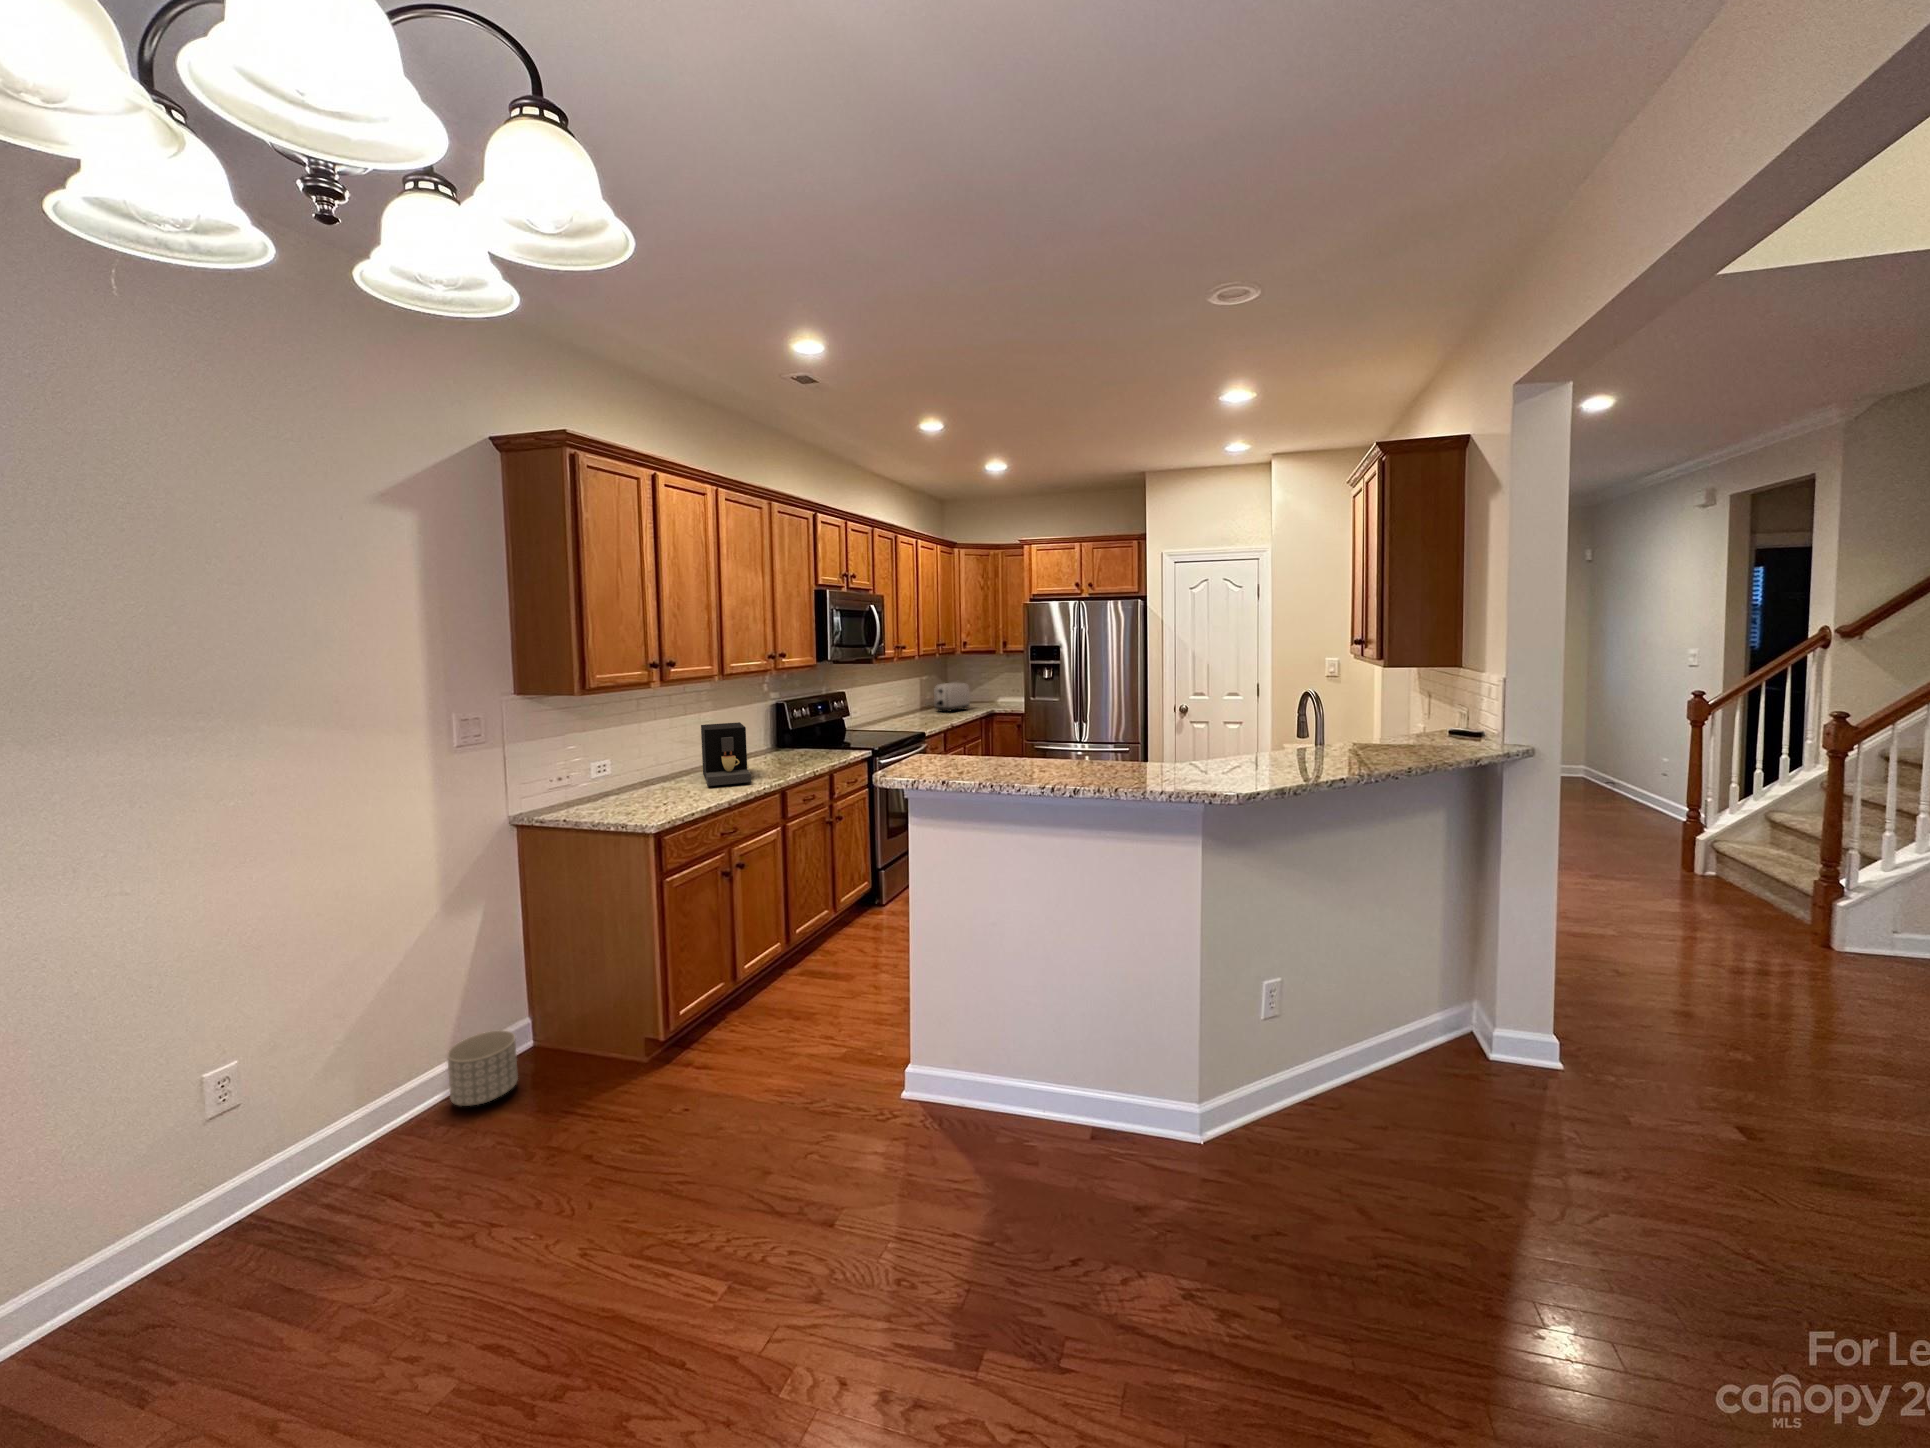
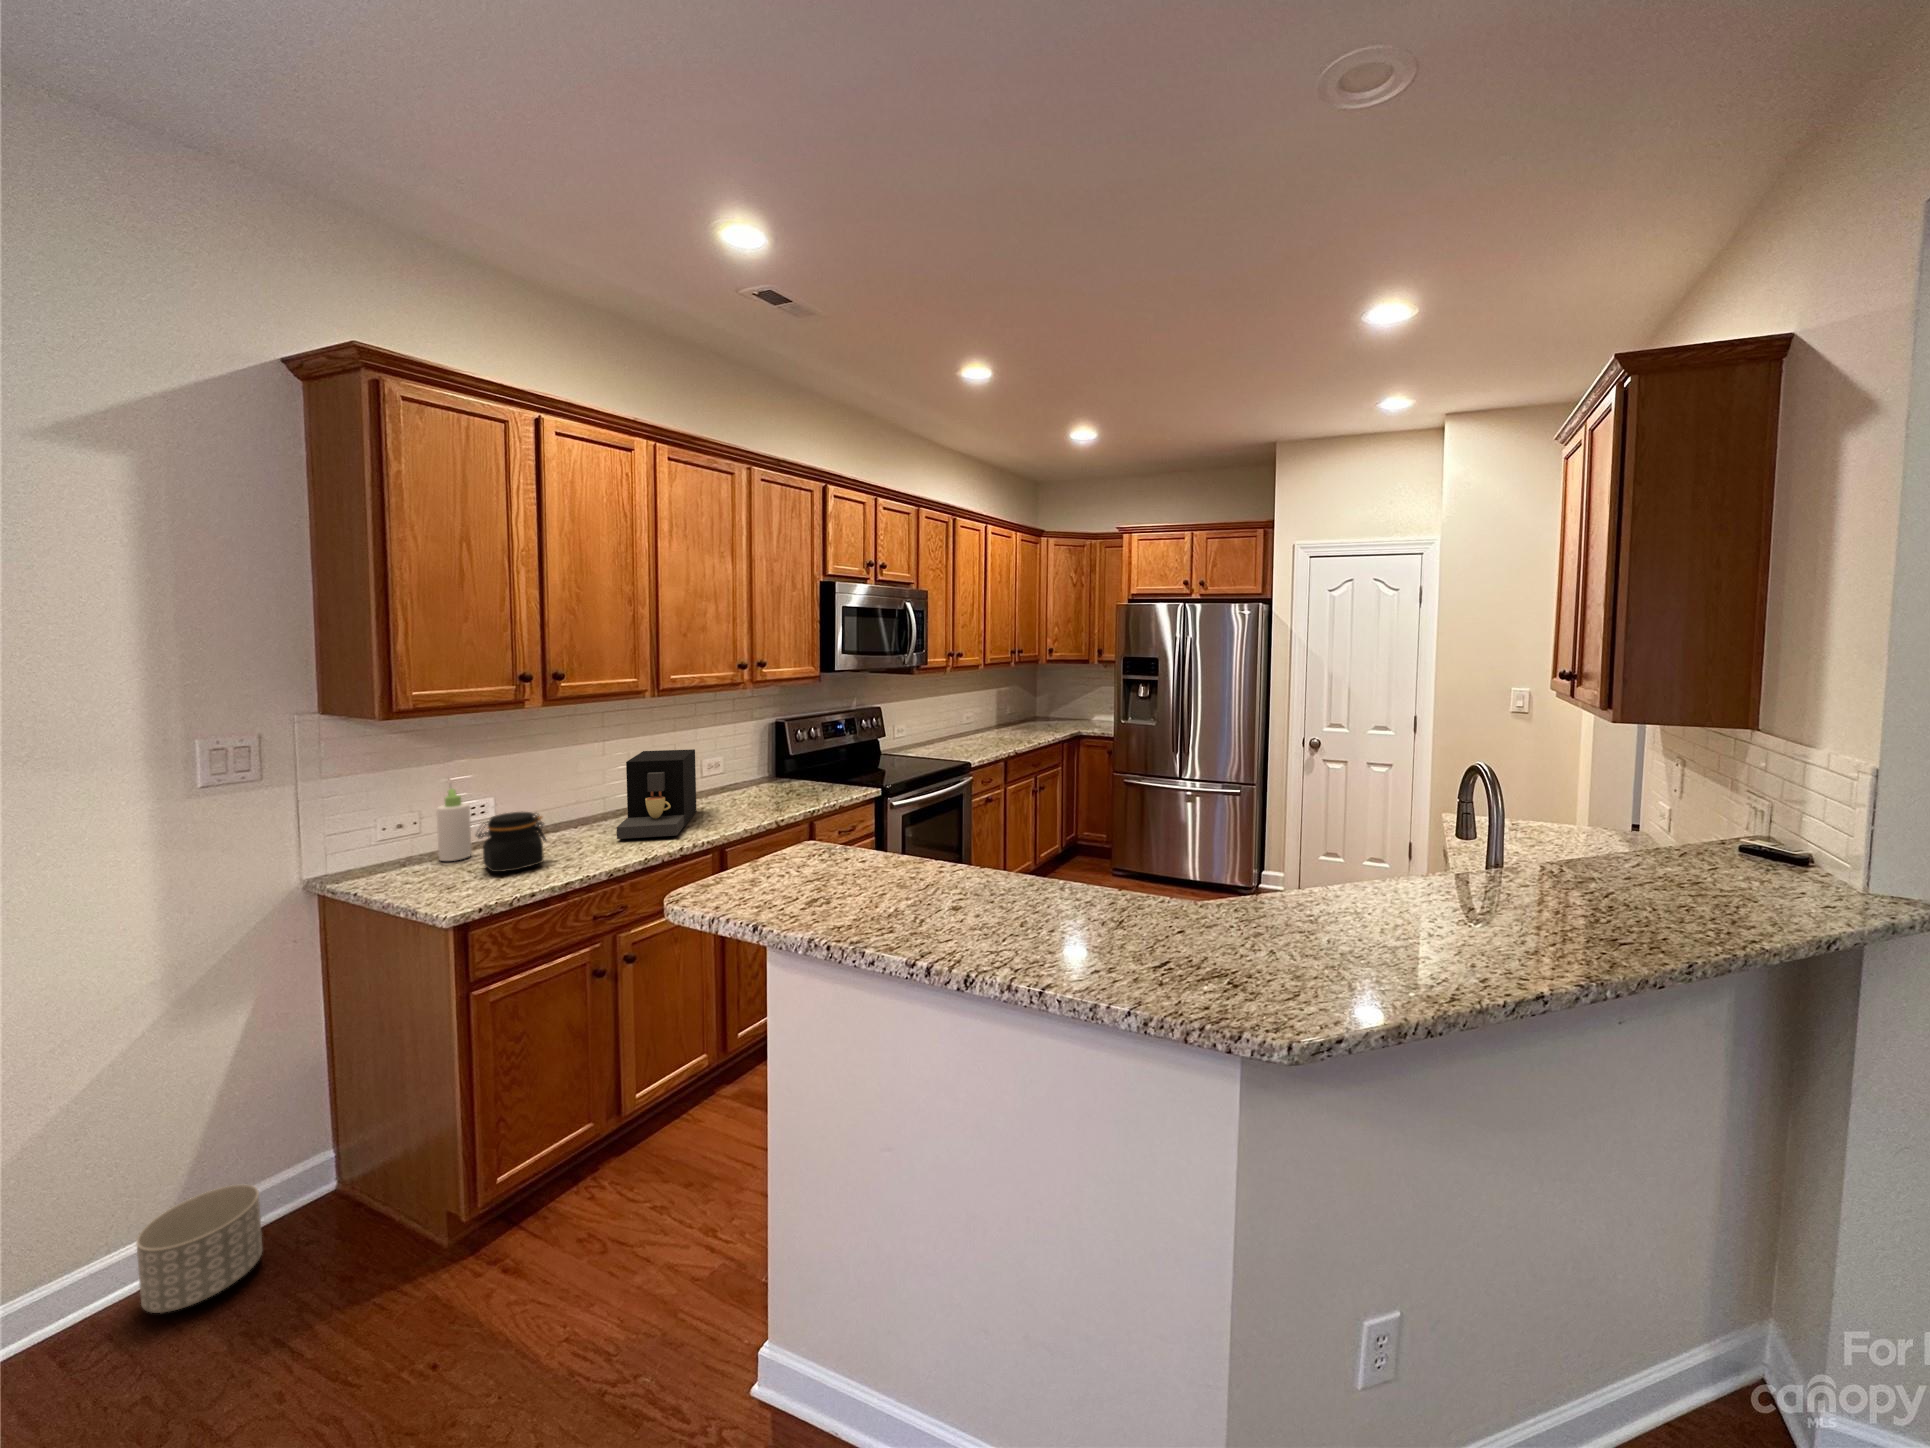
toaster: present [934,683,970,712] -> none [1011,695,1054,730]
bottle: none [588,746,611,803] -> present [437,783,472,861]
jar: none [631,764,675,805] -> present [476,812,547,872]

